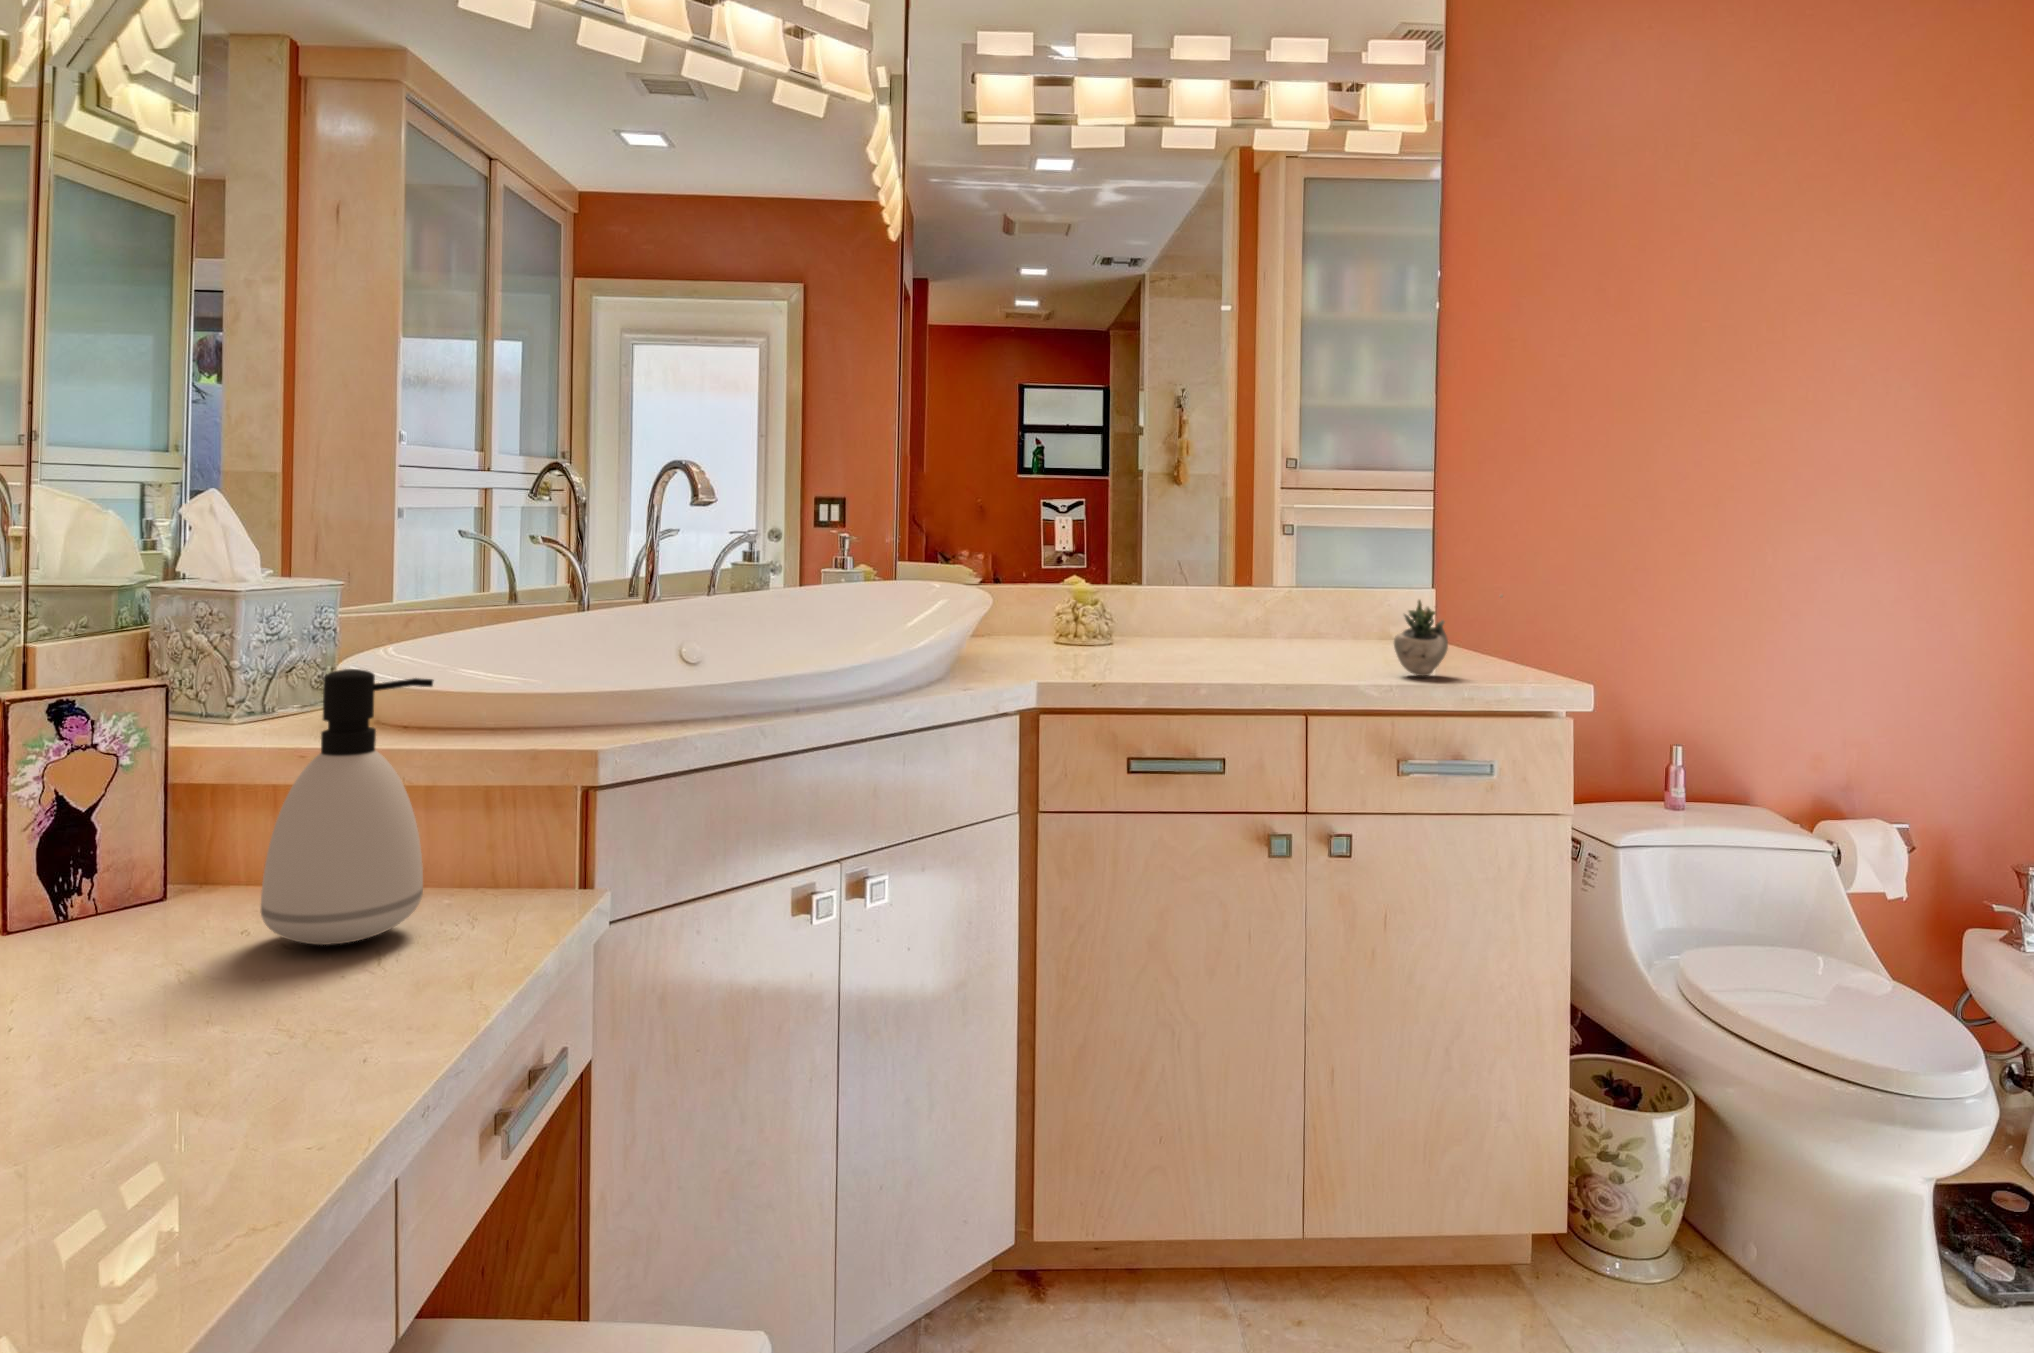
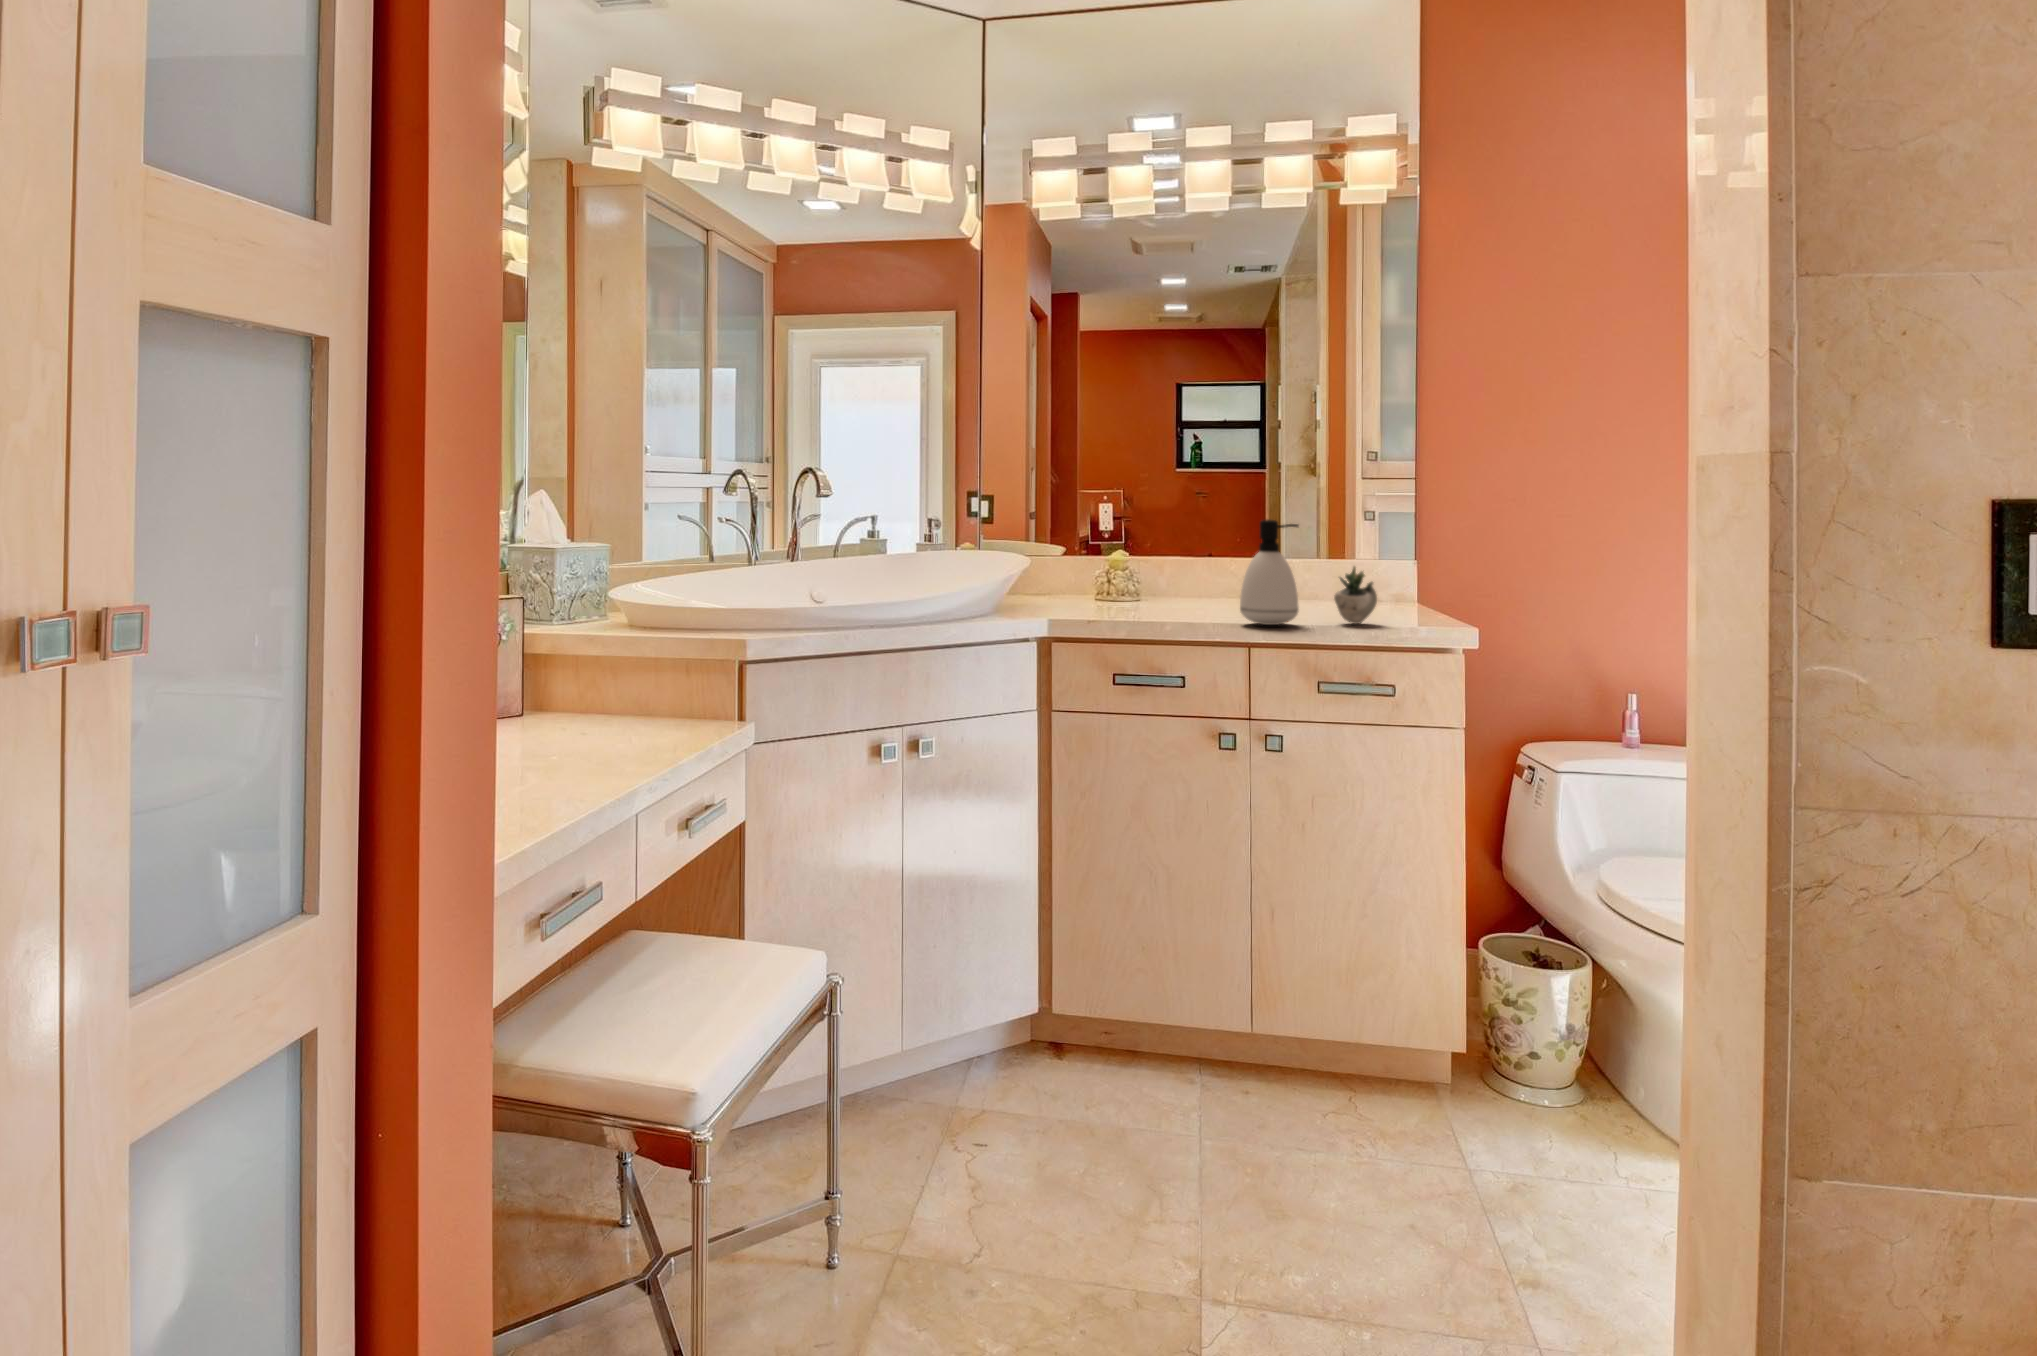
soap dispenser: present [261,669,434,945] -> present [1240,520,1298,625]

